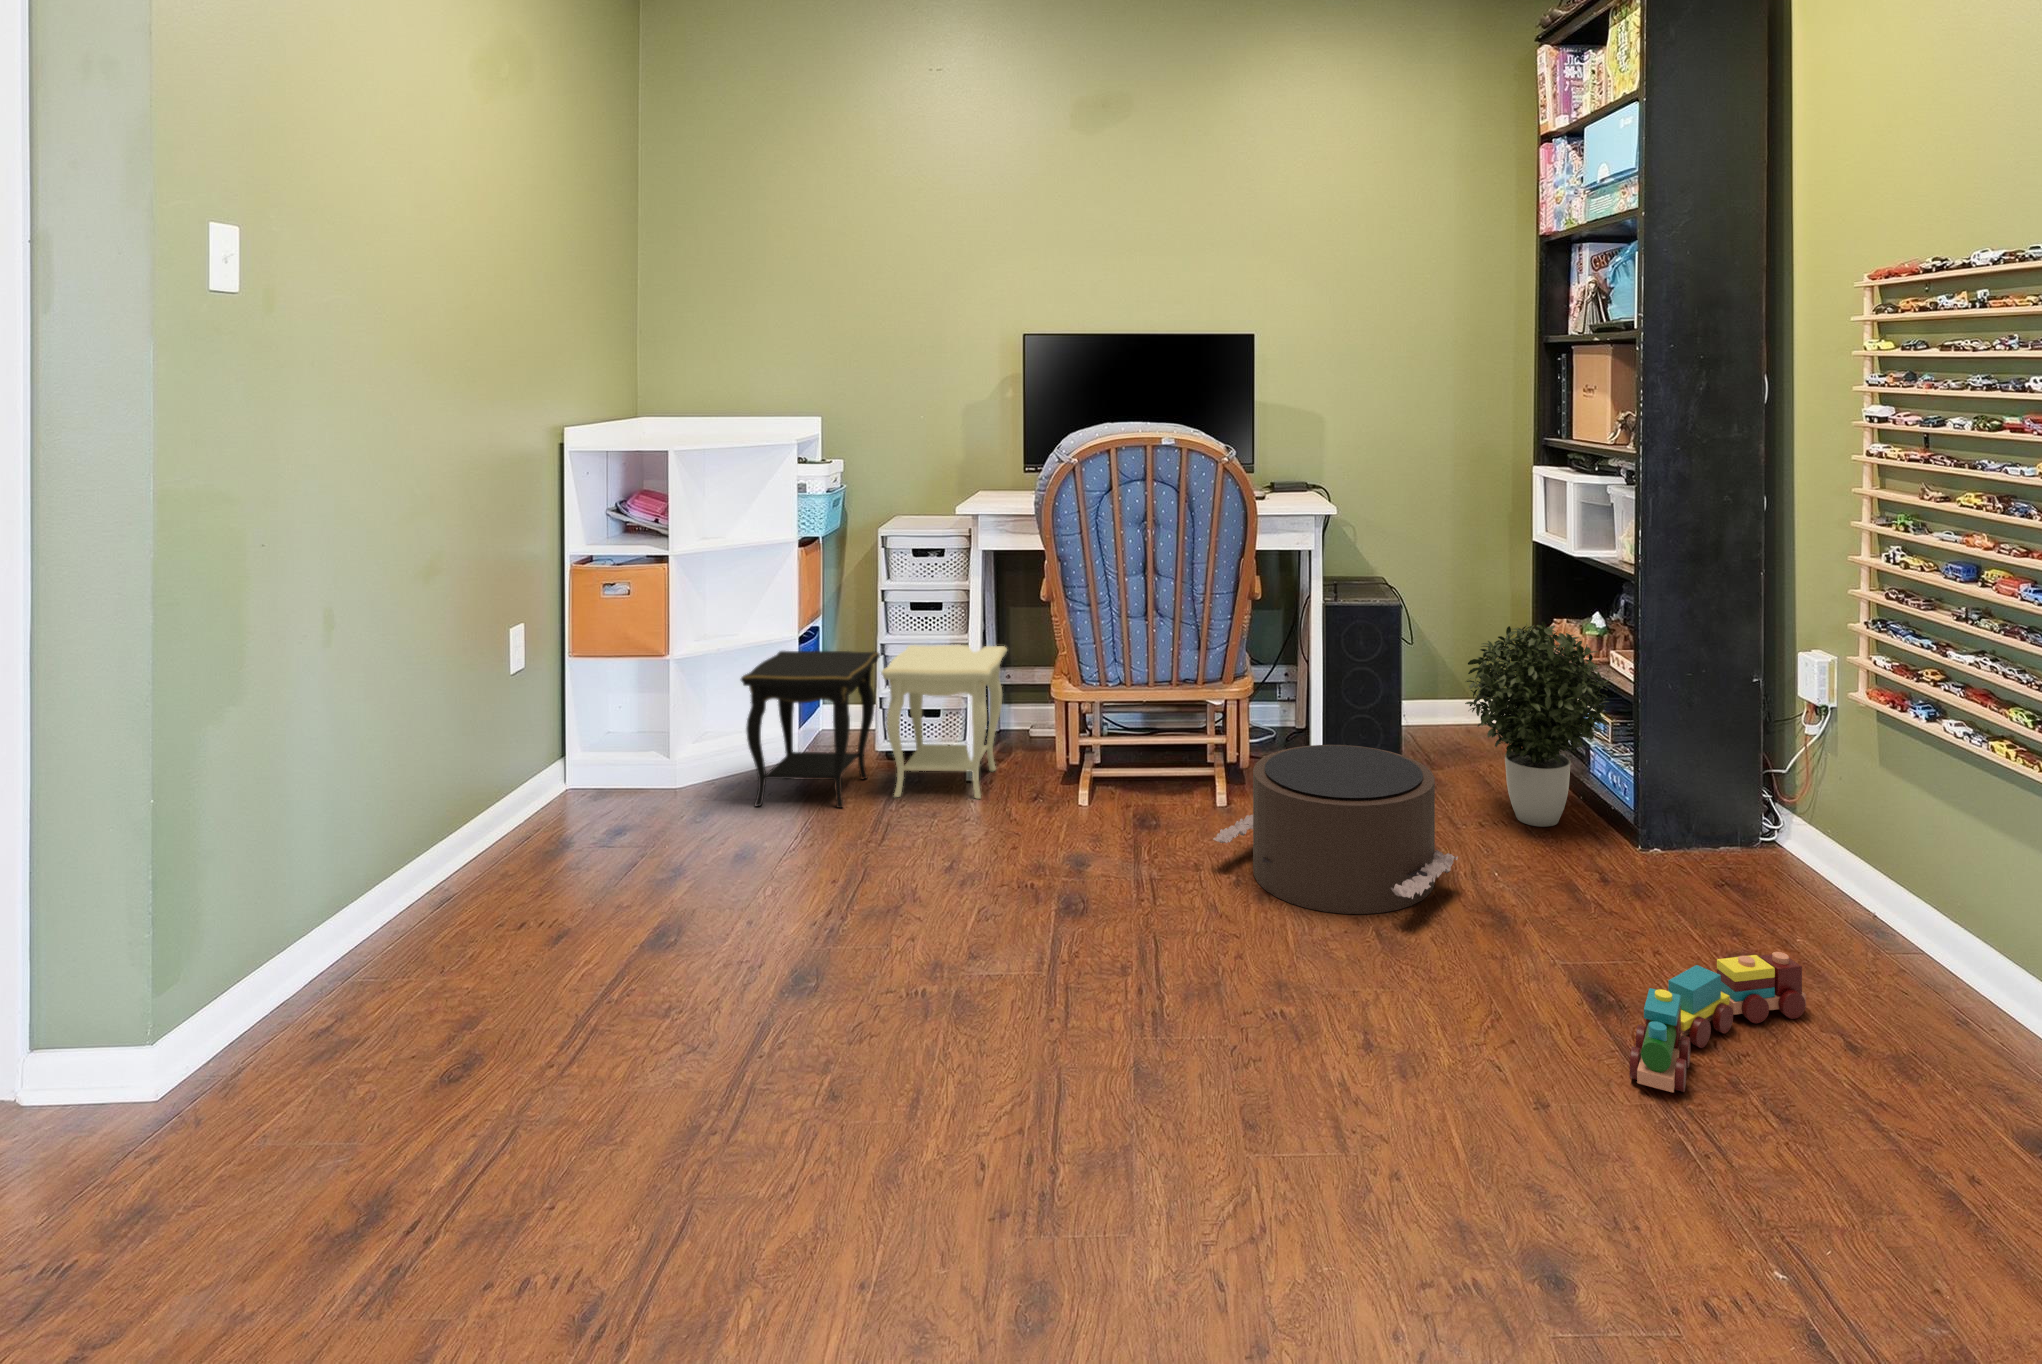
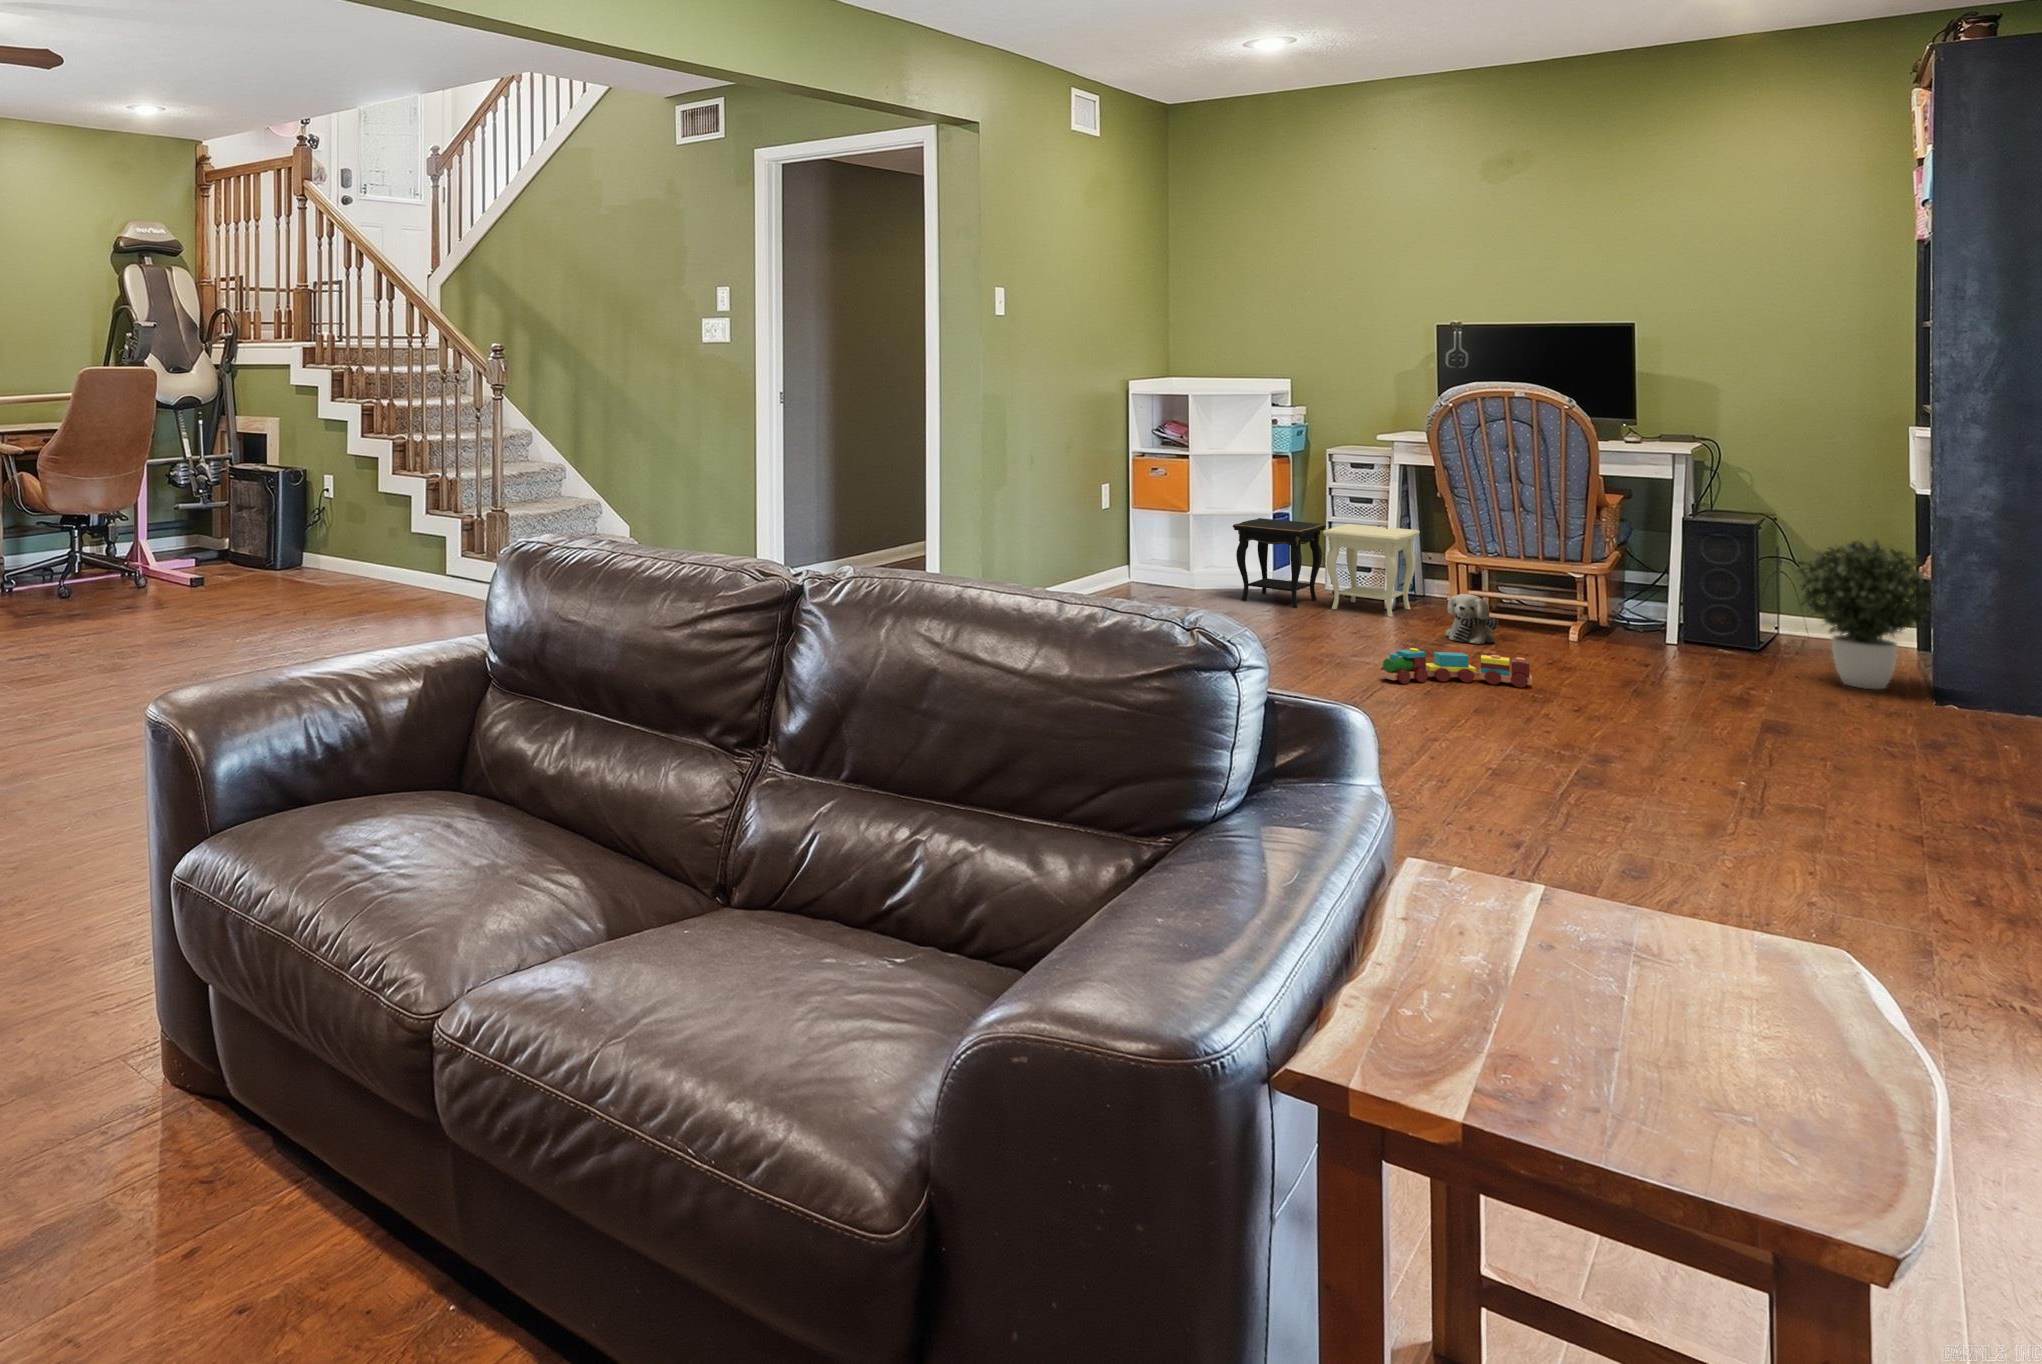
pouf: present [1213,745,1458,914] -> none [1540,598,1729,690]
plush toy: none [1068,764,1141,848] -> present [1446,594,1498,644]
toy train: present [1630,952,1806,1092] -> present [1380,648,1532,688]

